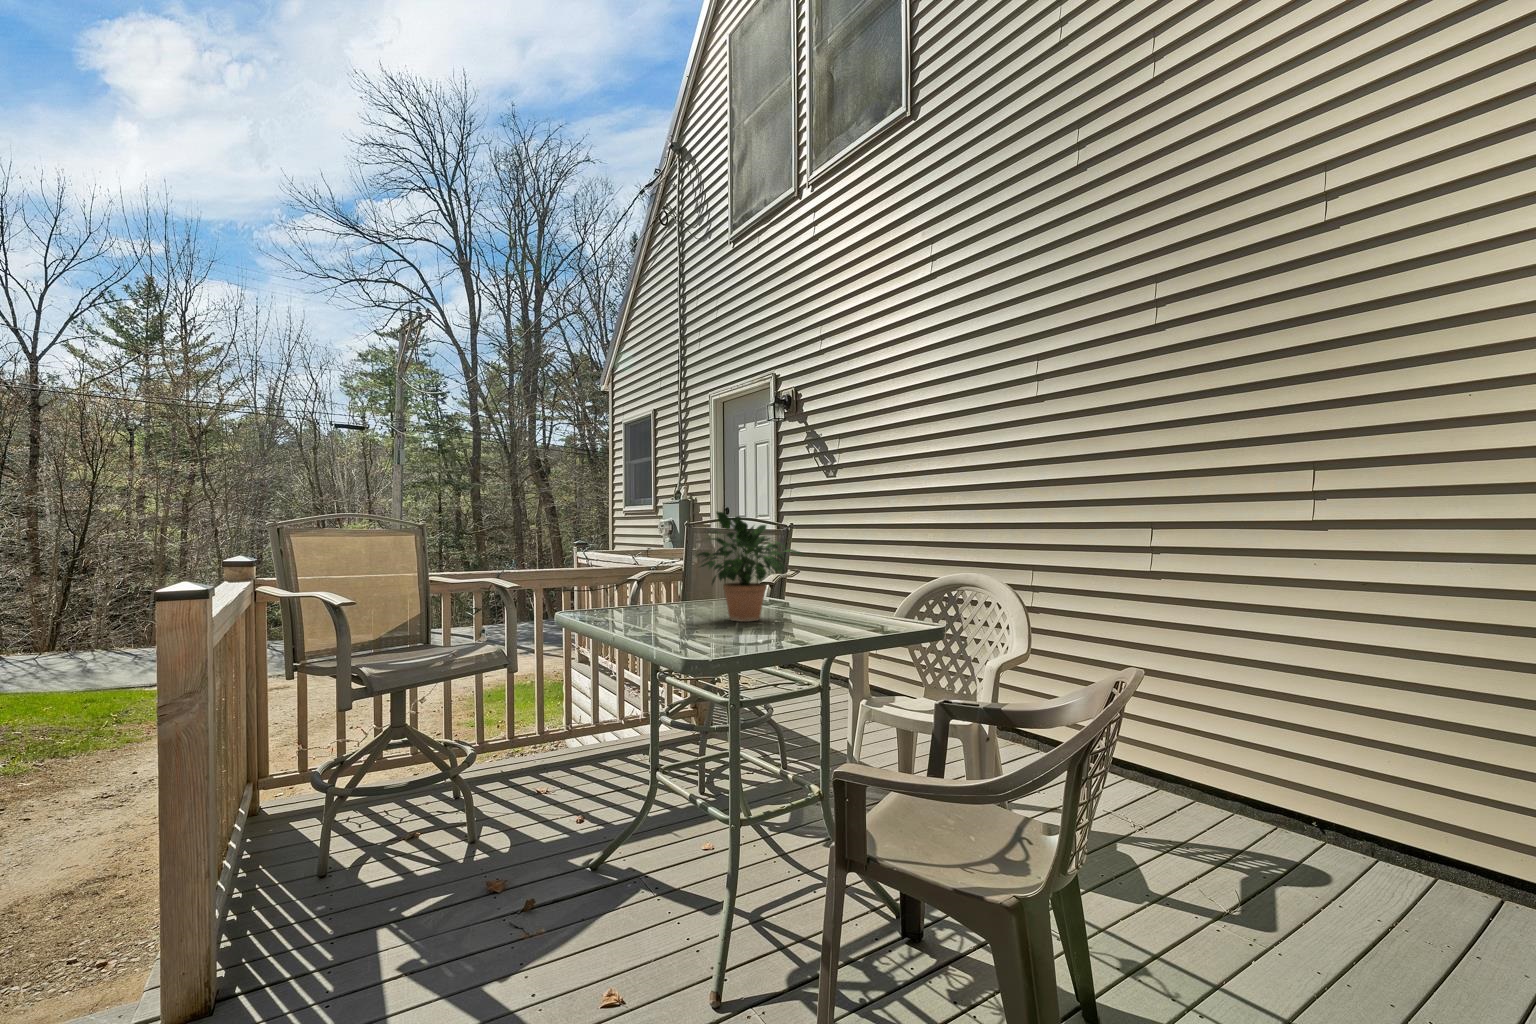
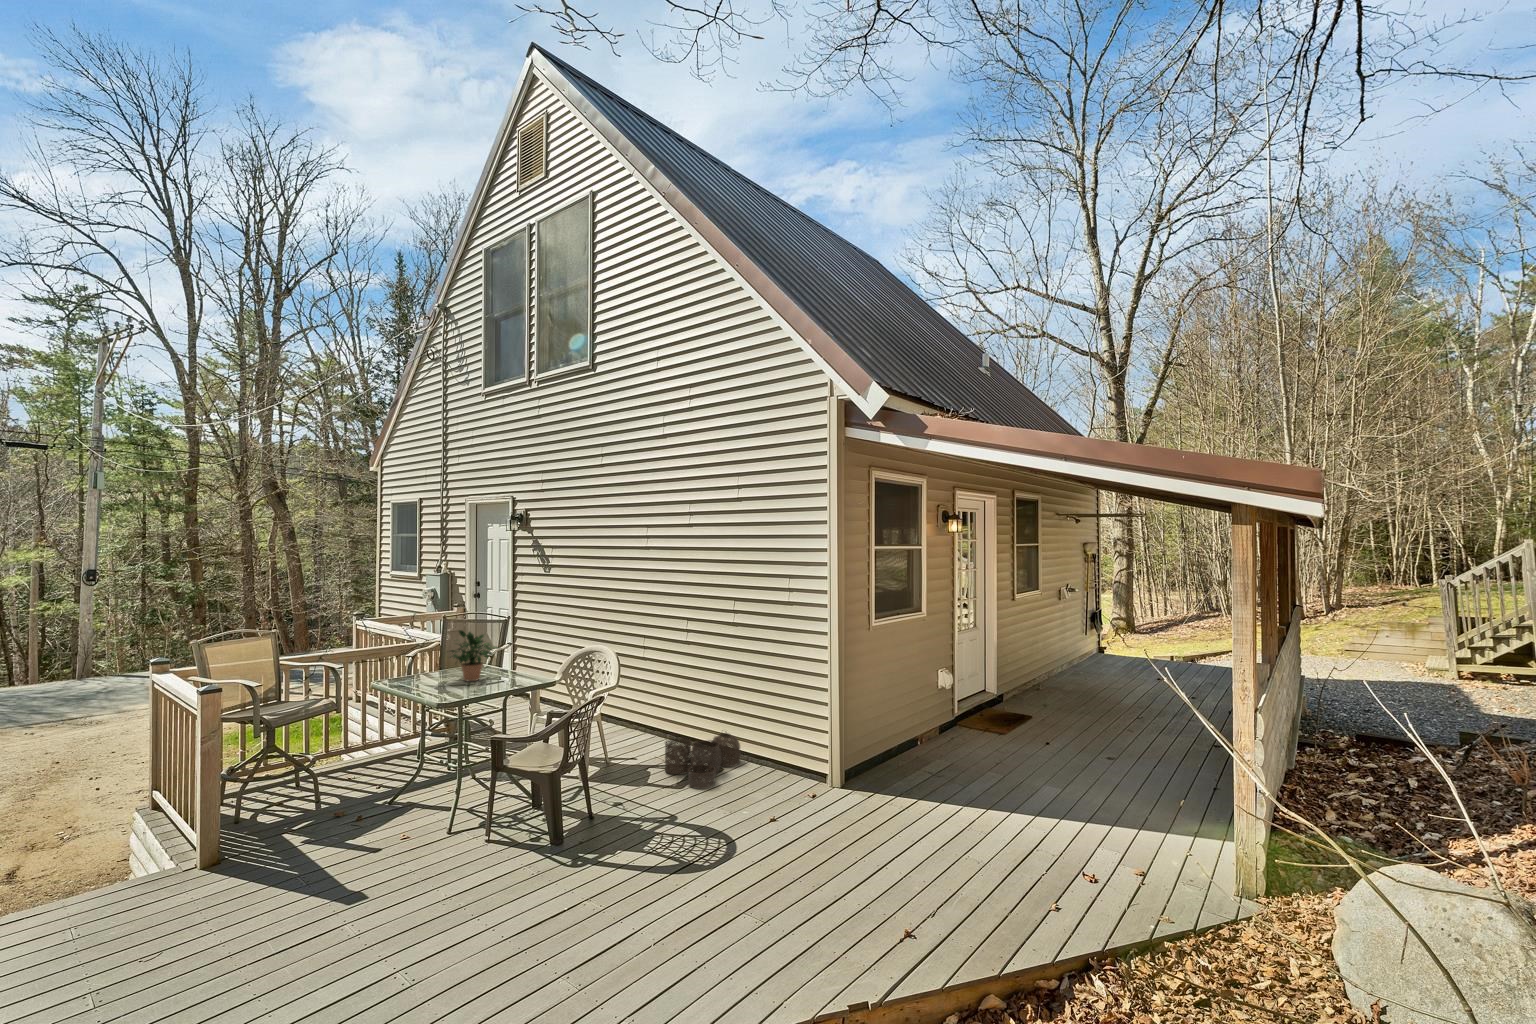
woven basket: none [1172,775,1377,949] -> present [665,733,740,789]

